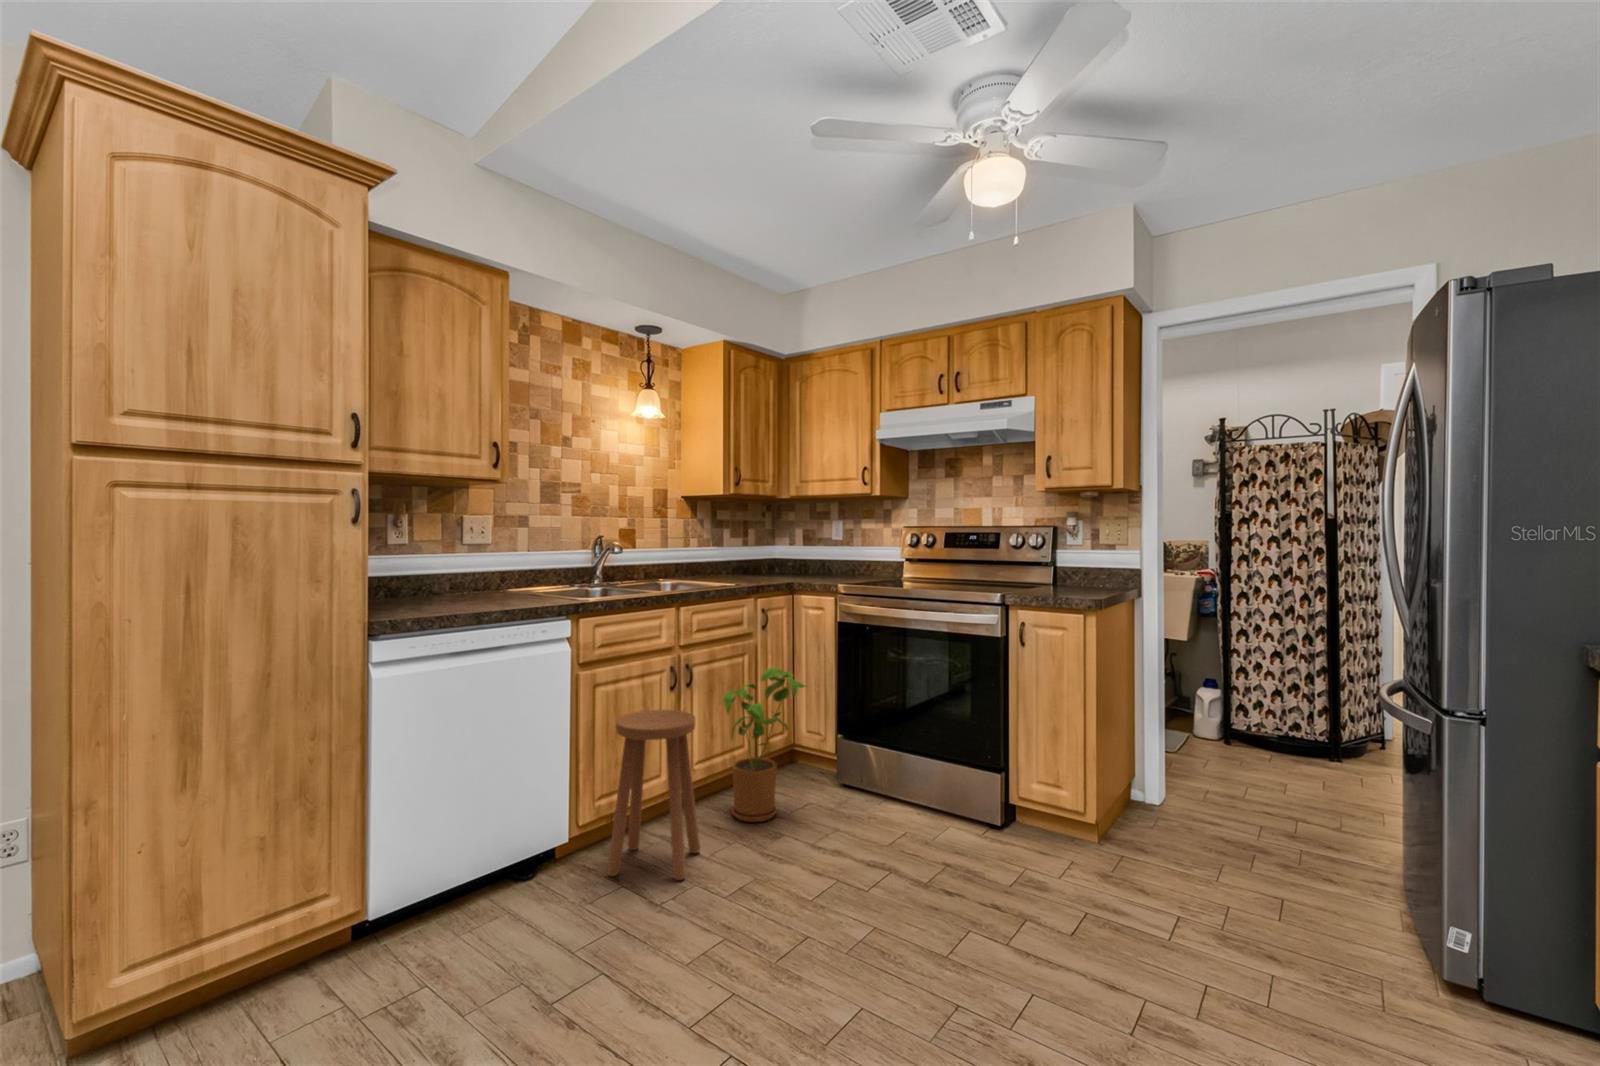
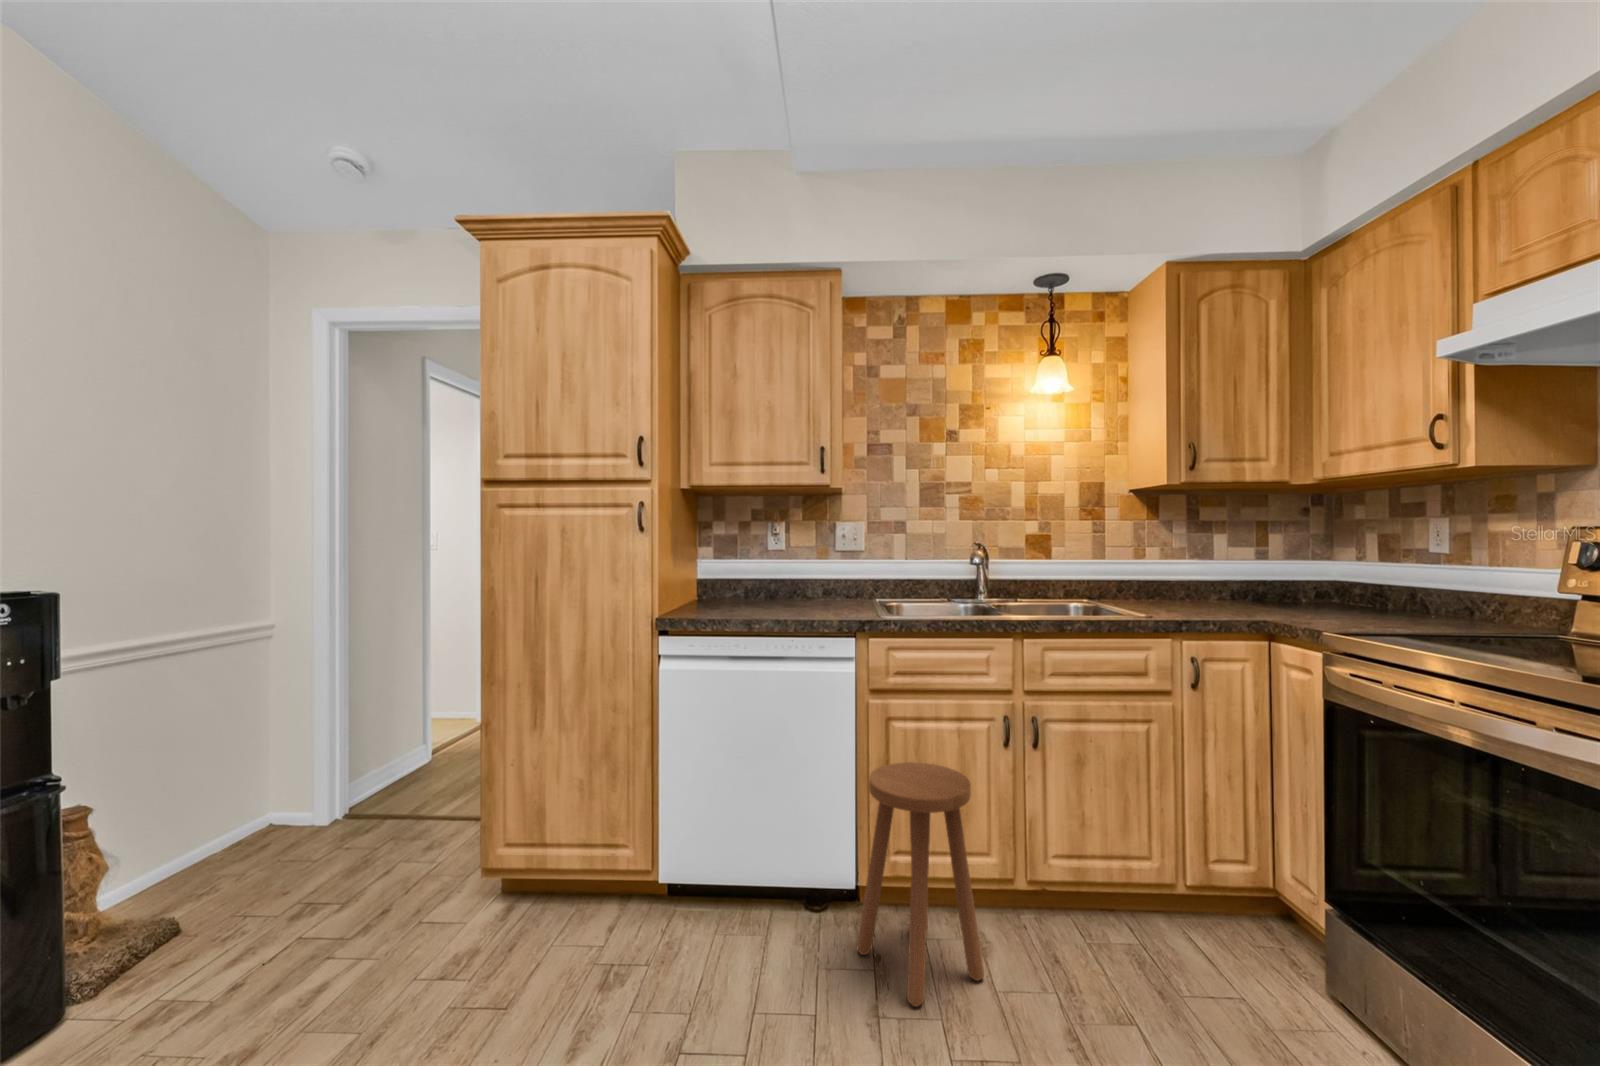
house plant: present [723,668,805,822] -> none [1066,751,1218,988]

